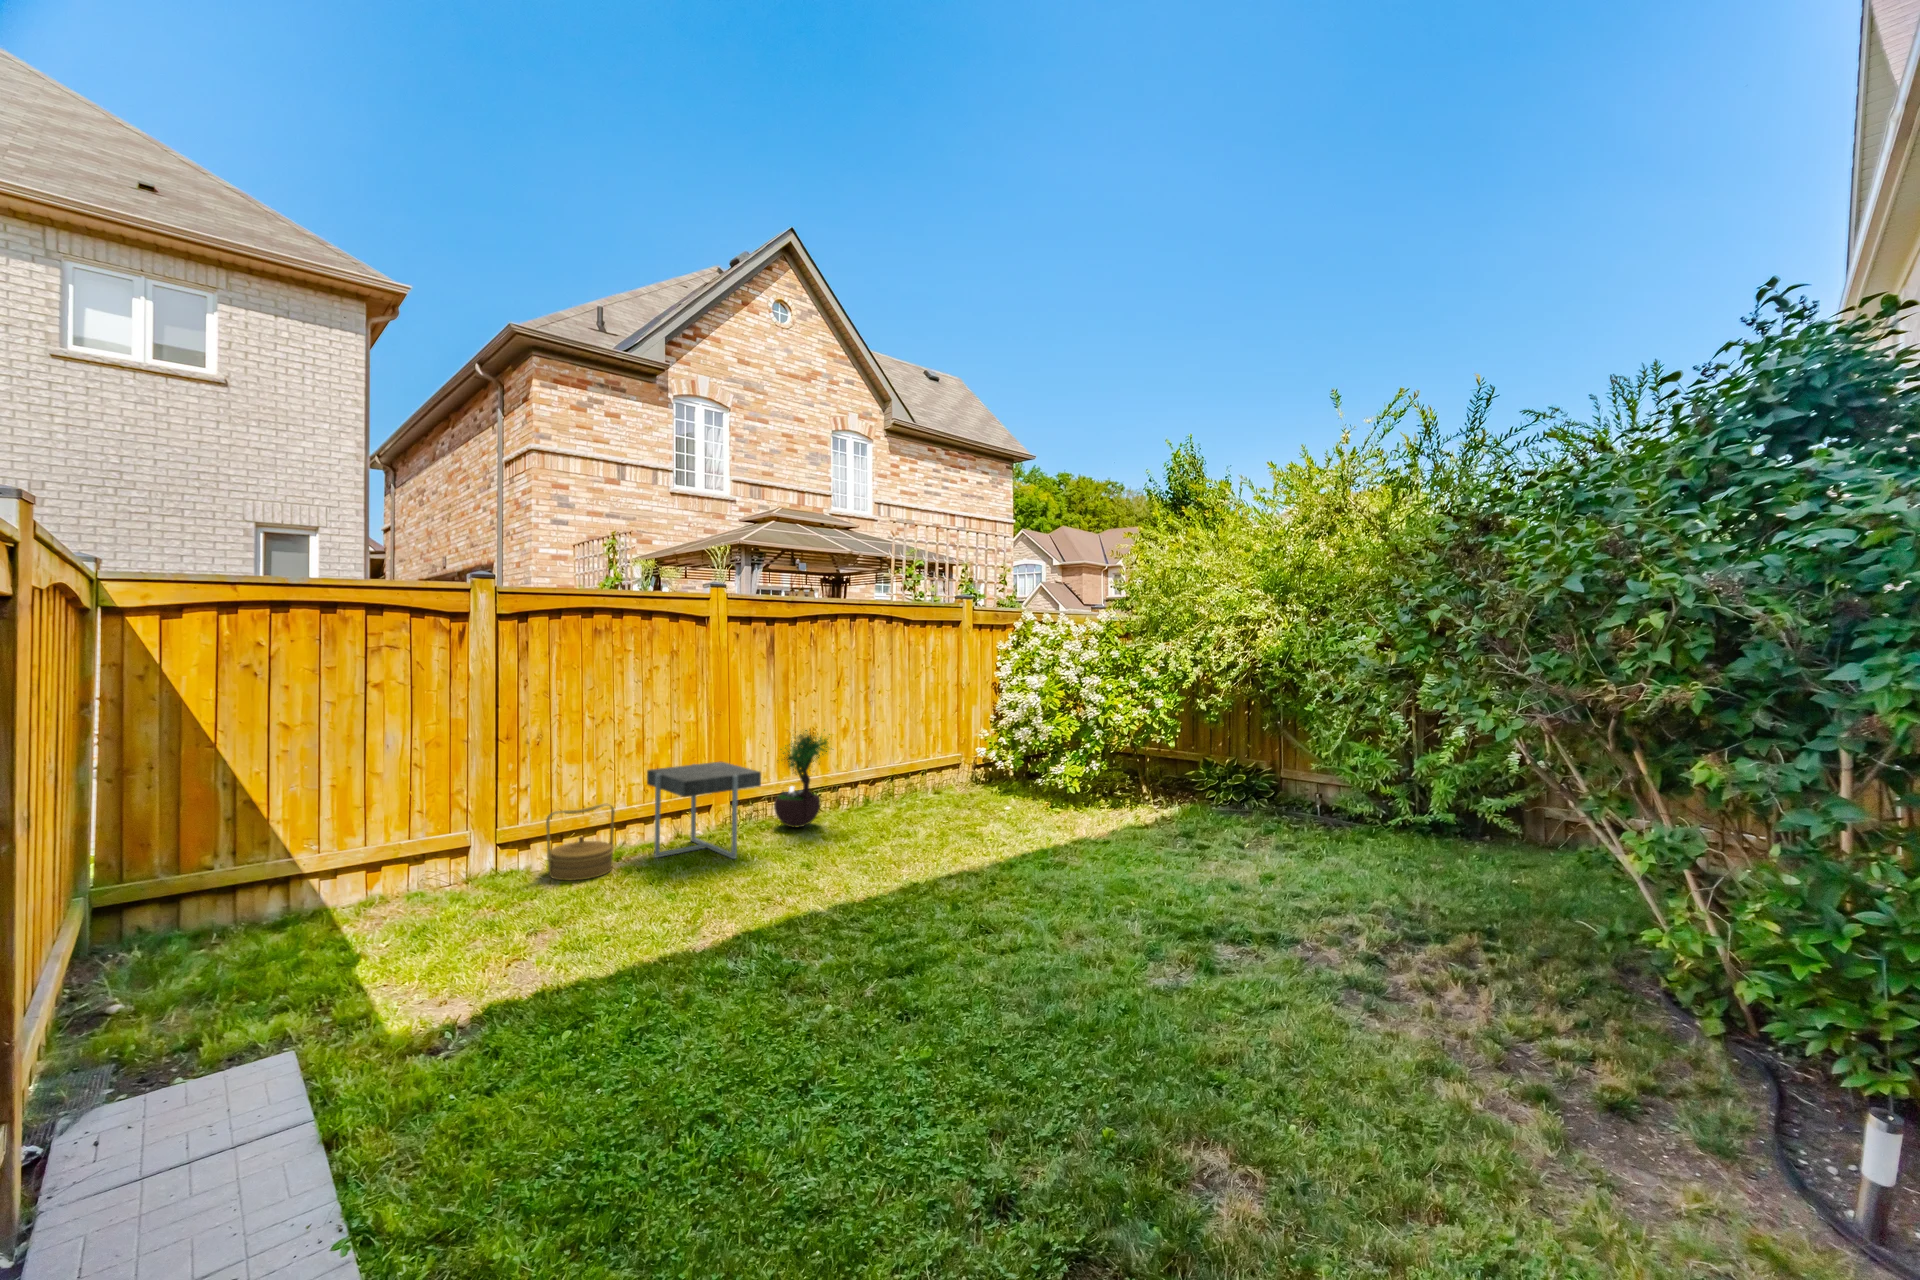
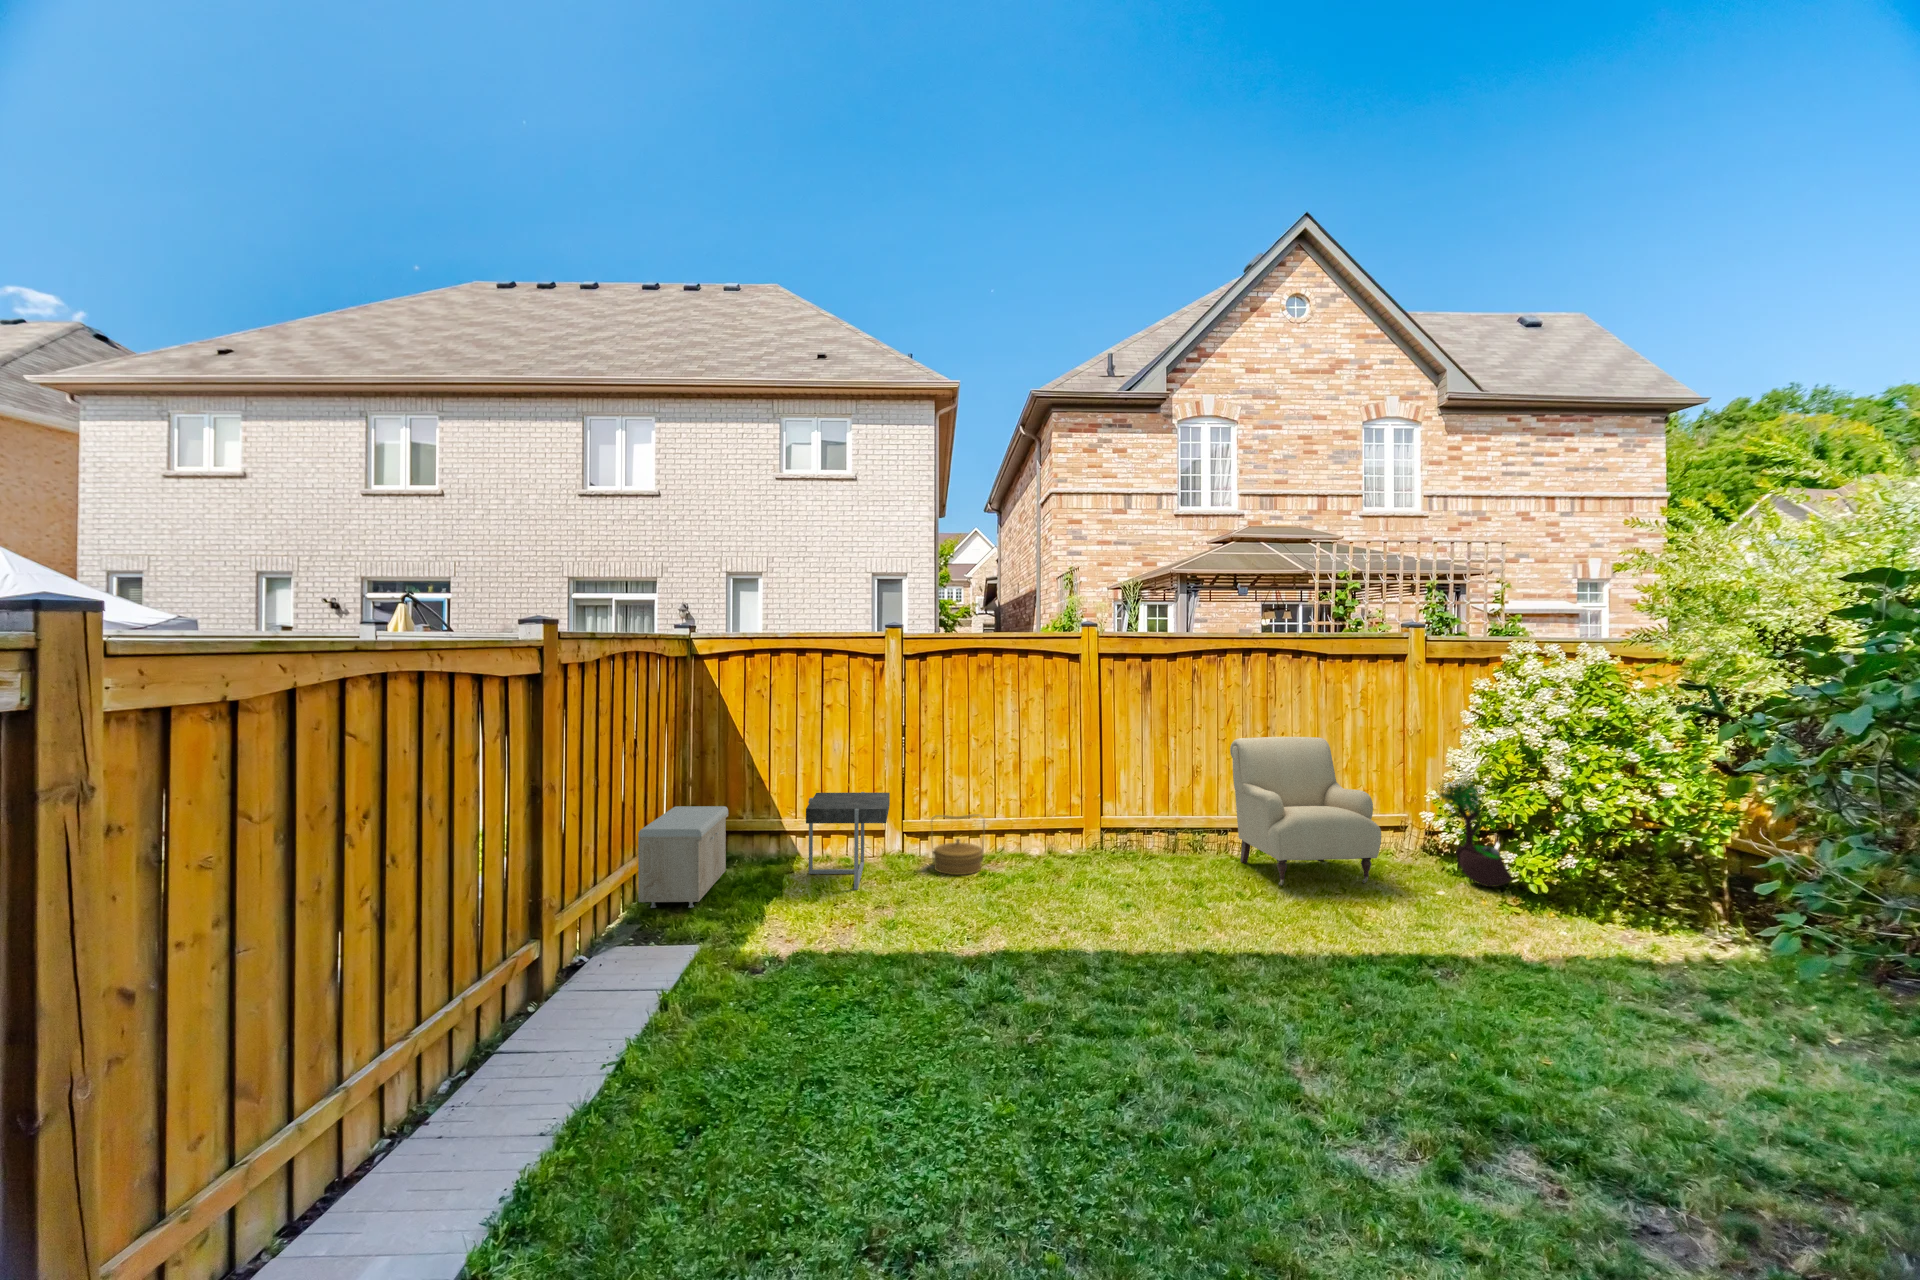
chair: none [844,695,974,827] -> present [1230,737,1381,886]
potted tree: present [774,729,832,827] -> present [1438,775,1512,887]
side table: present [647,762,761,859] -> present [806,792,890,890]
storage bench: none [70,844,221,1031] -> present [638,806,728,908]

